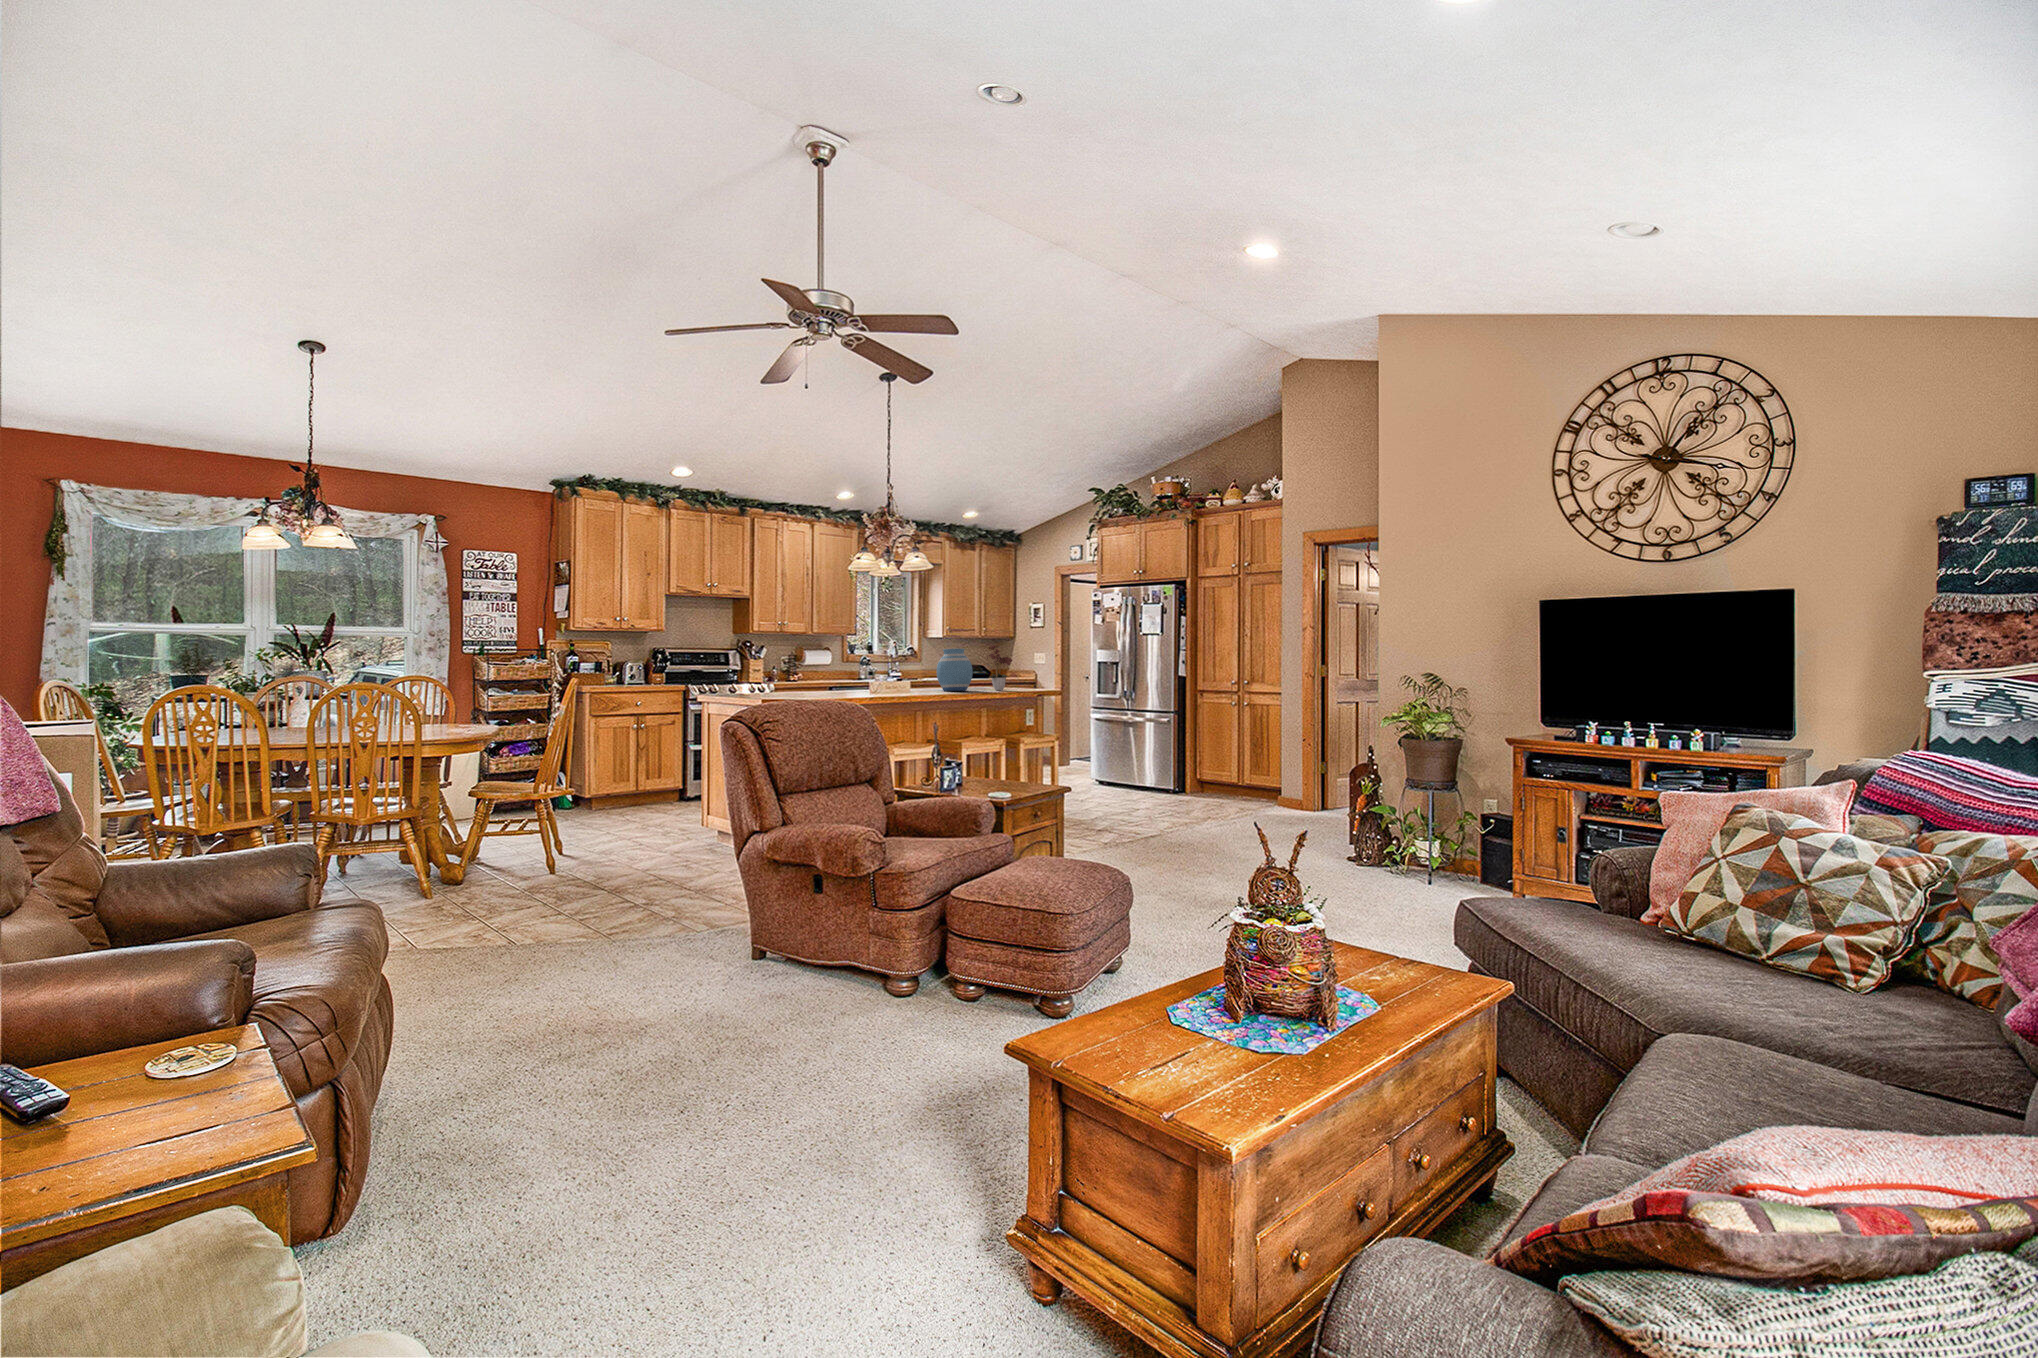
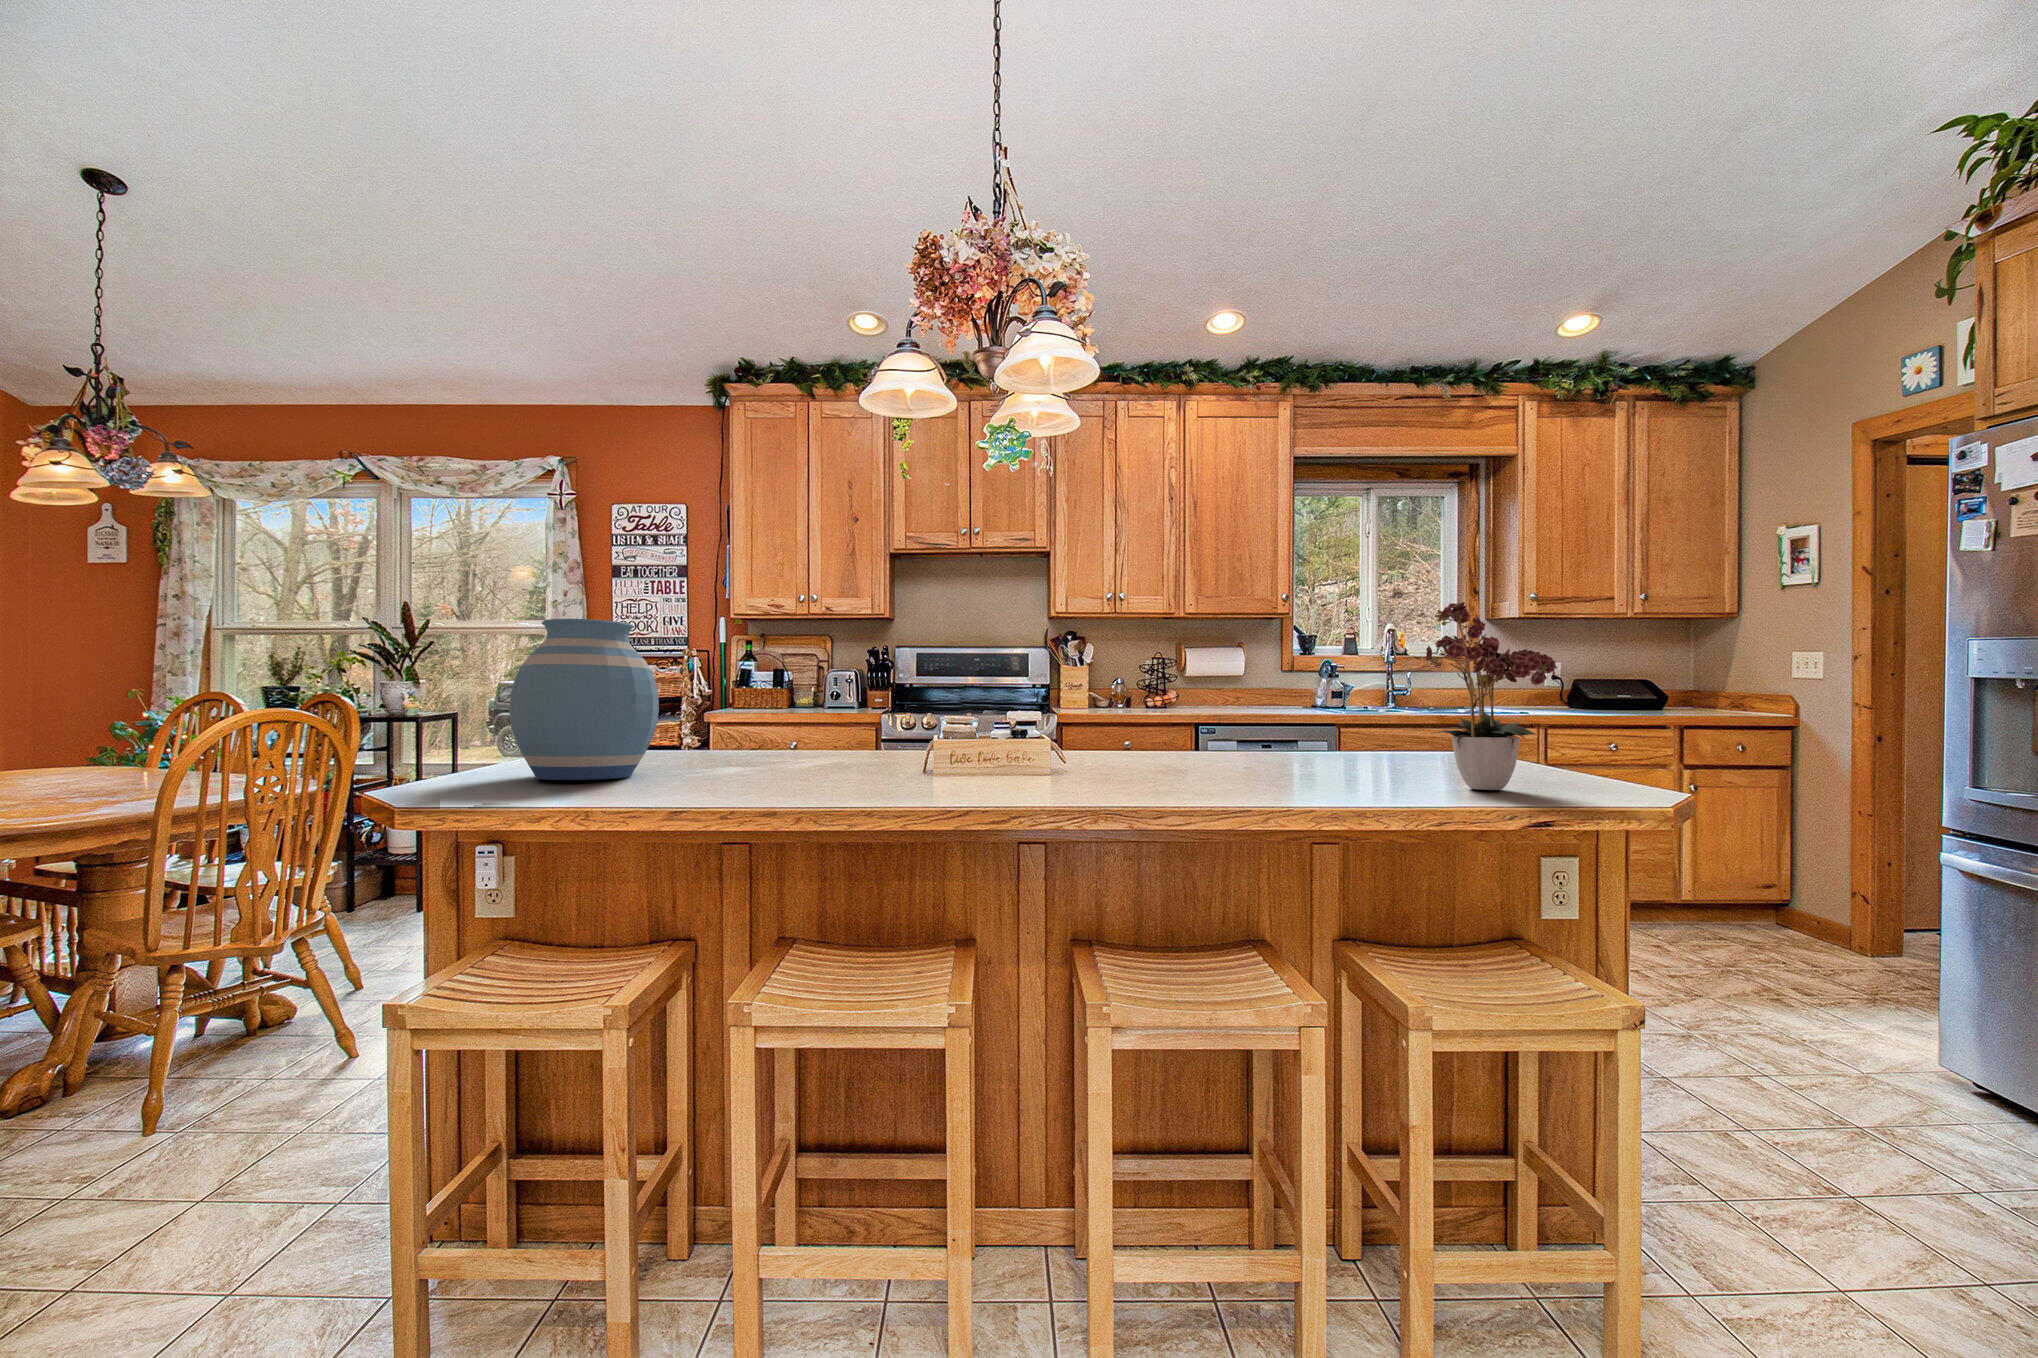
vase: present [937,649,973,691] -> present [509,619,659,780]

